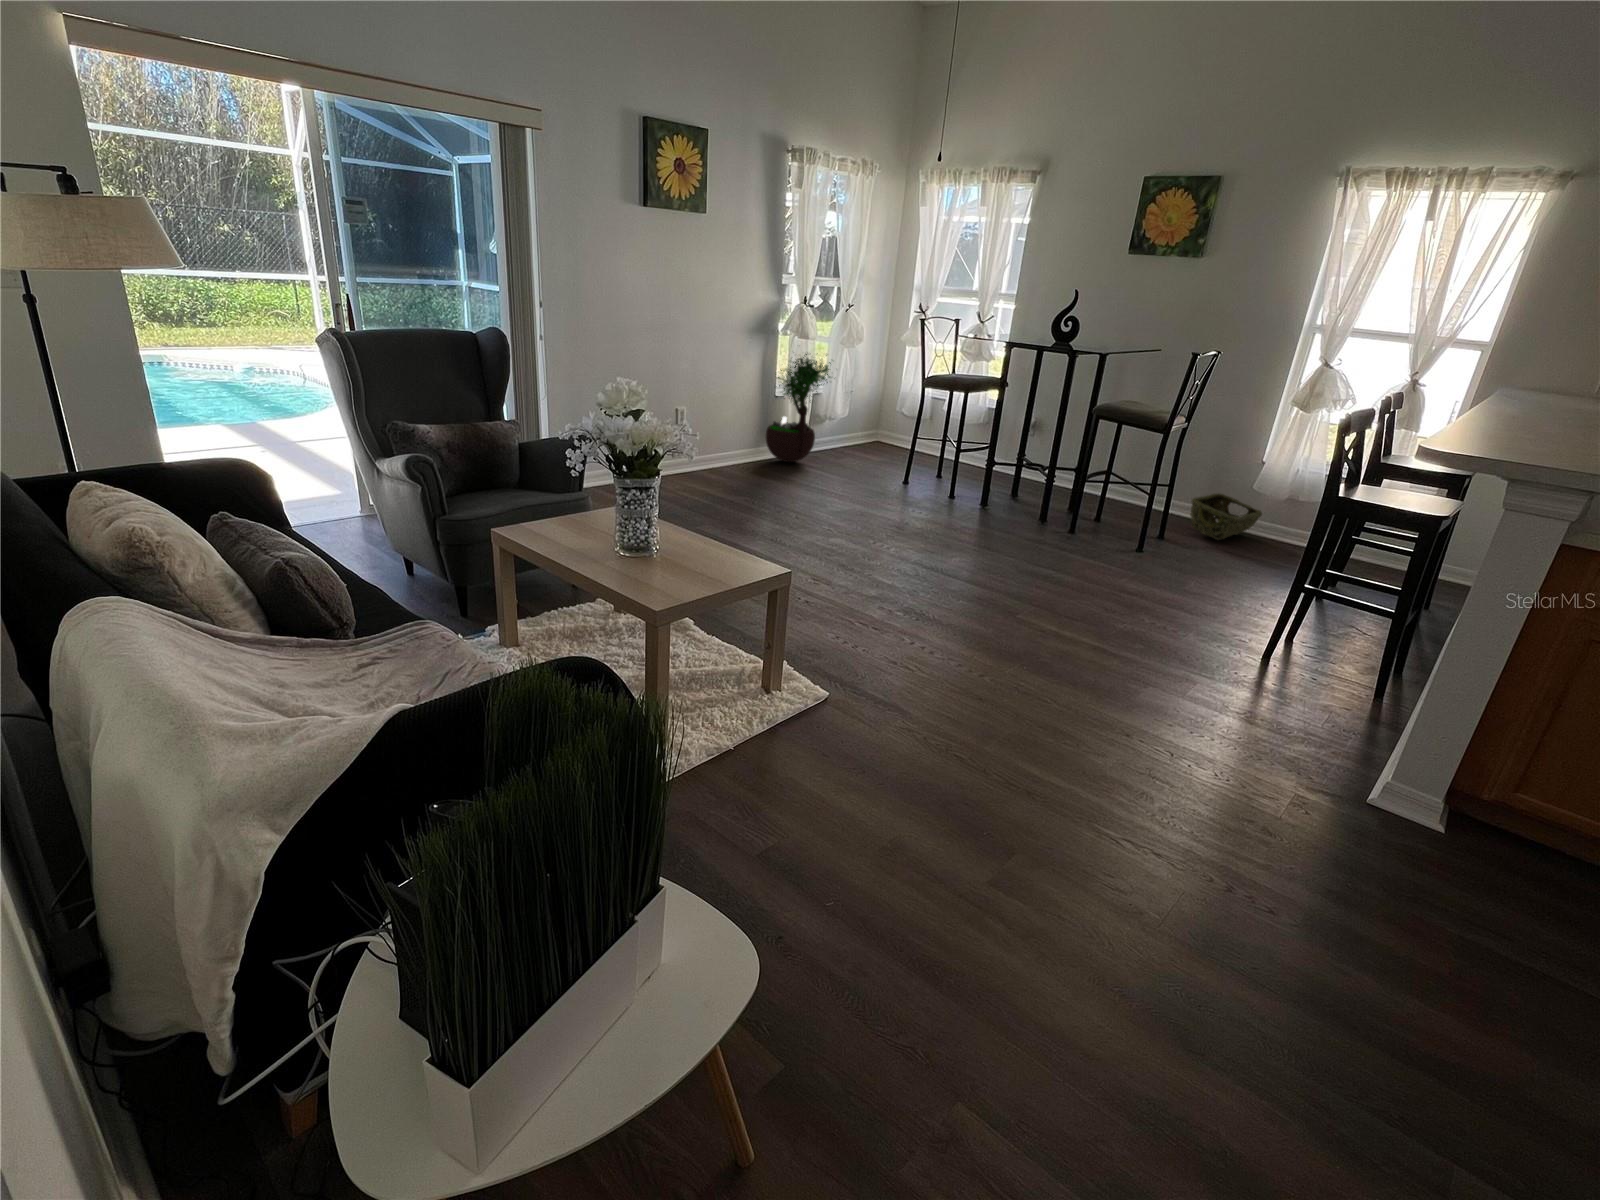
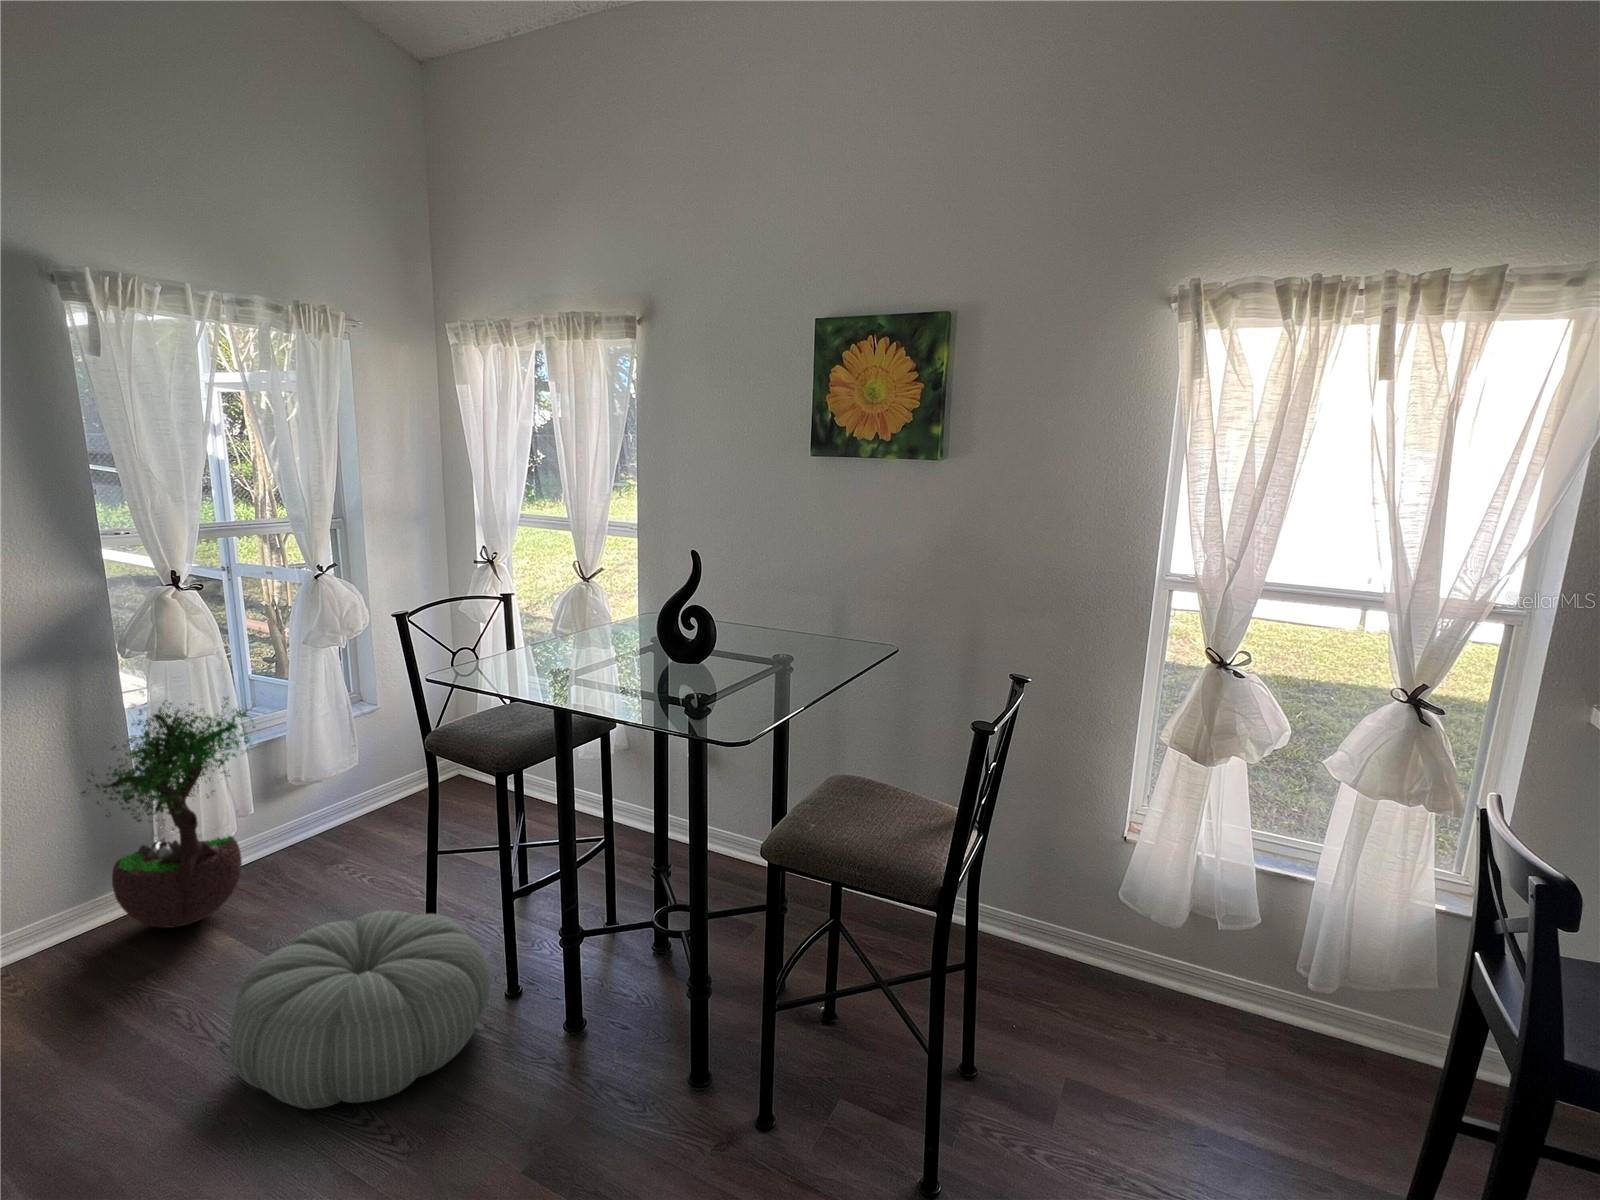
pouf: none [855,450,953,507] -> present [230,910,490,1109]
woven basket: present [1190,494,1262,540] -> none [1009,932,1159,1084]

